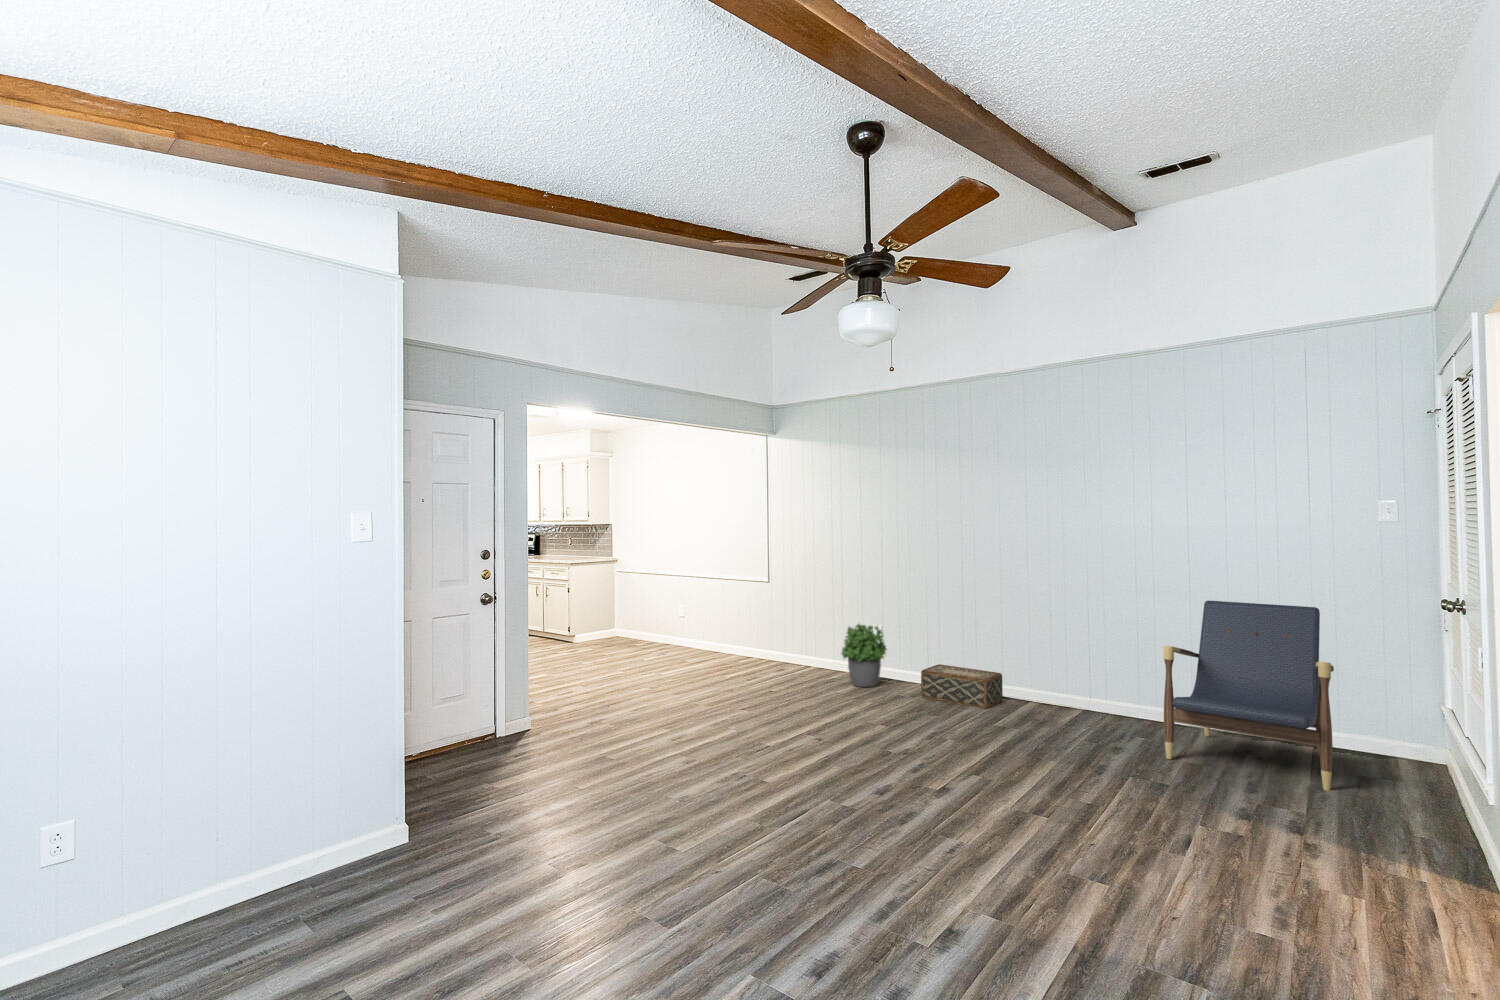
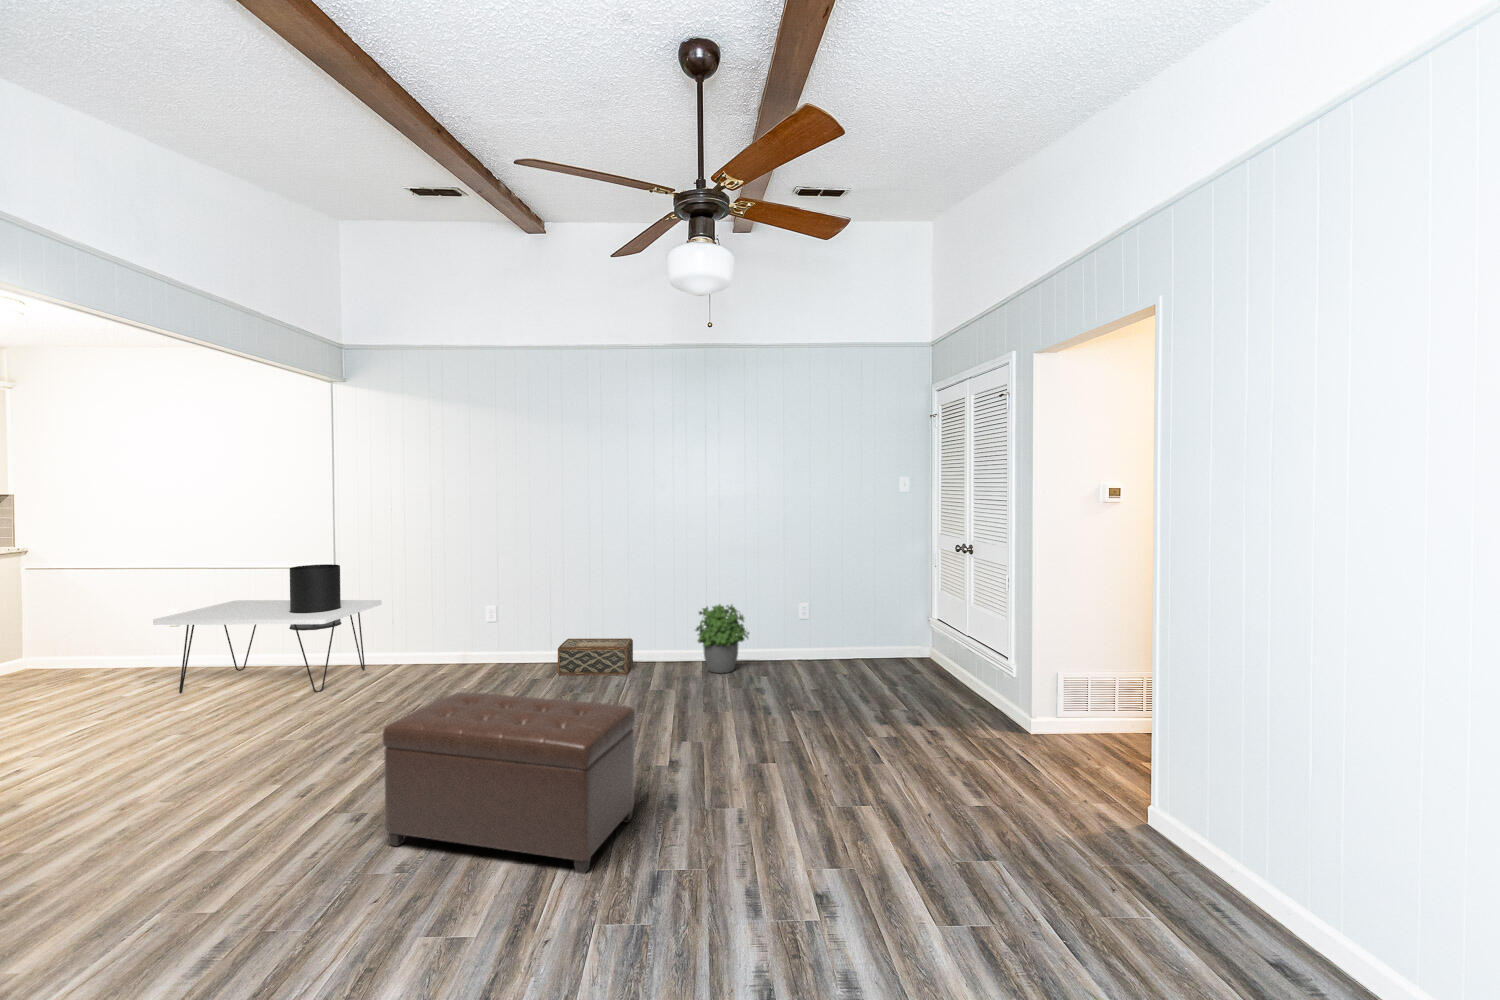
side table: none [655,577,795,678] -> present [153,564,382,693]
lounge chair: present [1164,601,1334,791] -> none [791,558,899,688]
potted plant: present [841,624,887,687] -> present [696,604,749,673]
ottoman: none [688,681,863,843] -> present [383,692,635,874]

